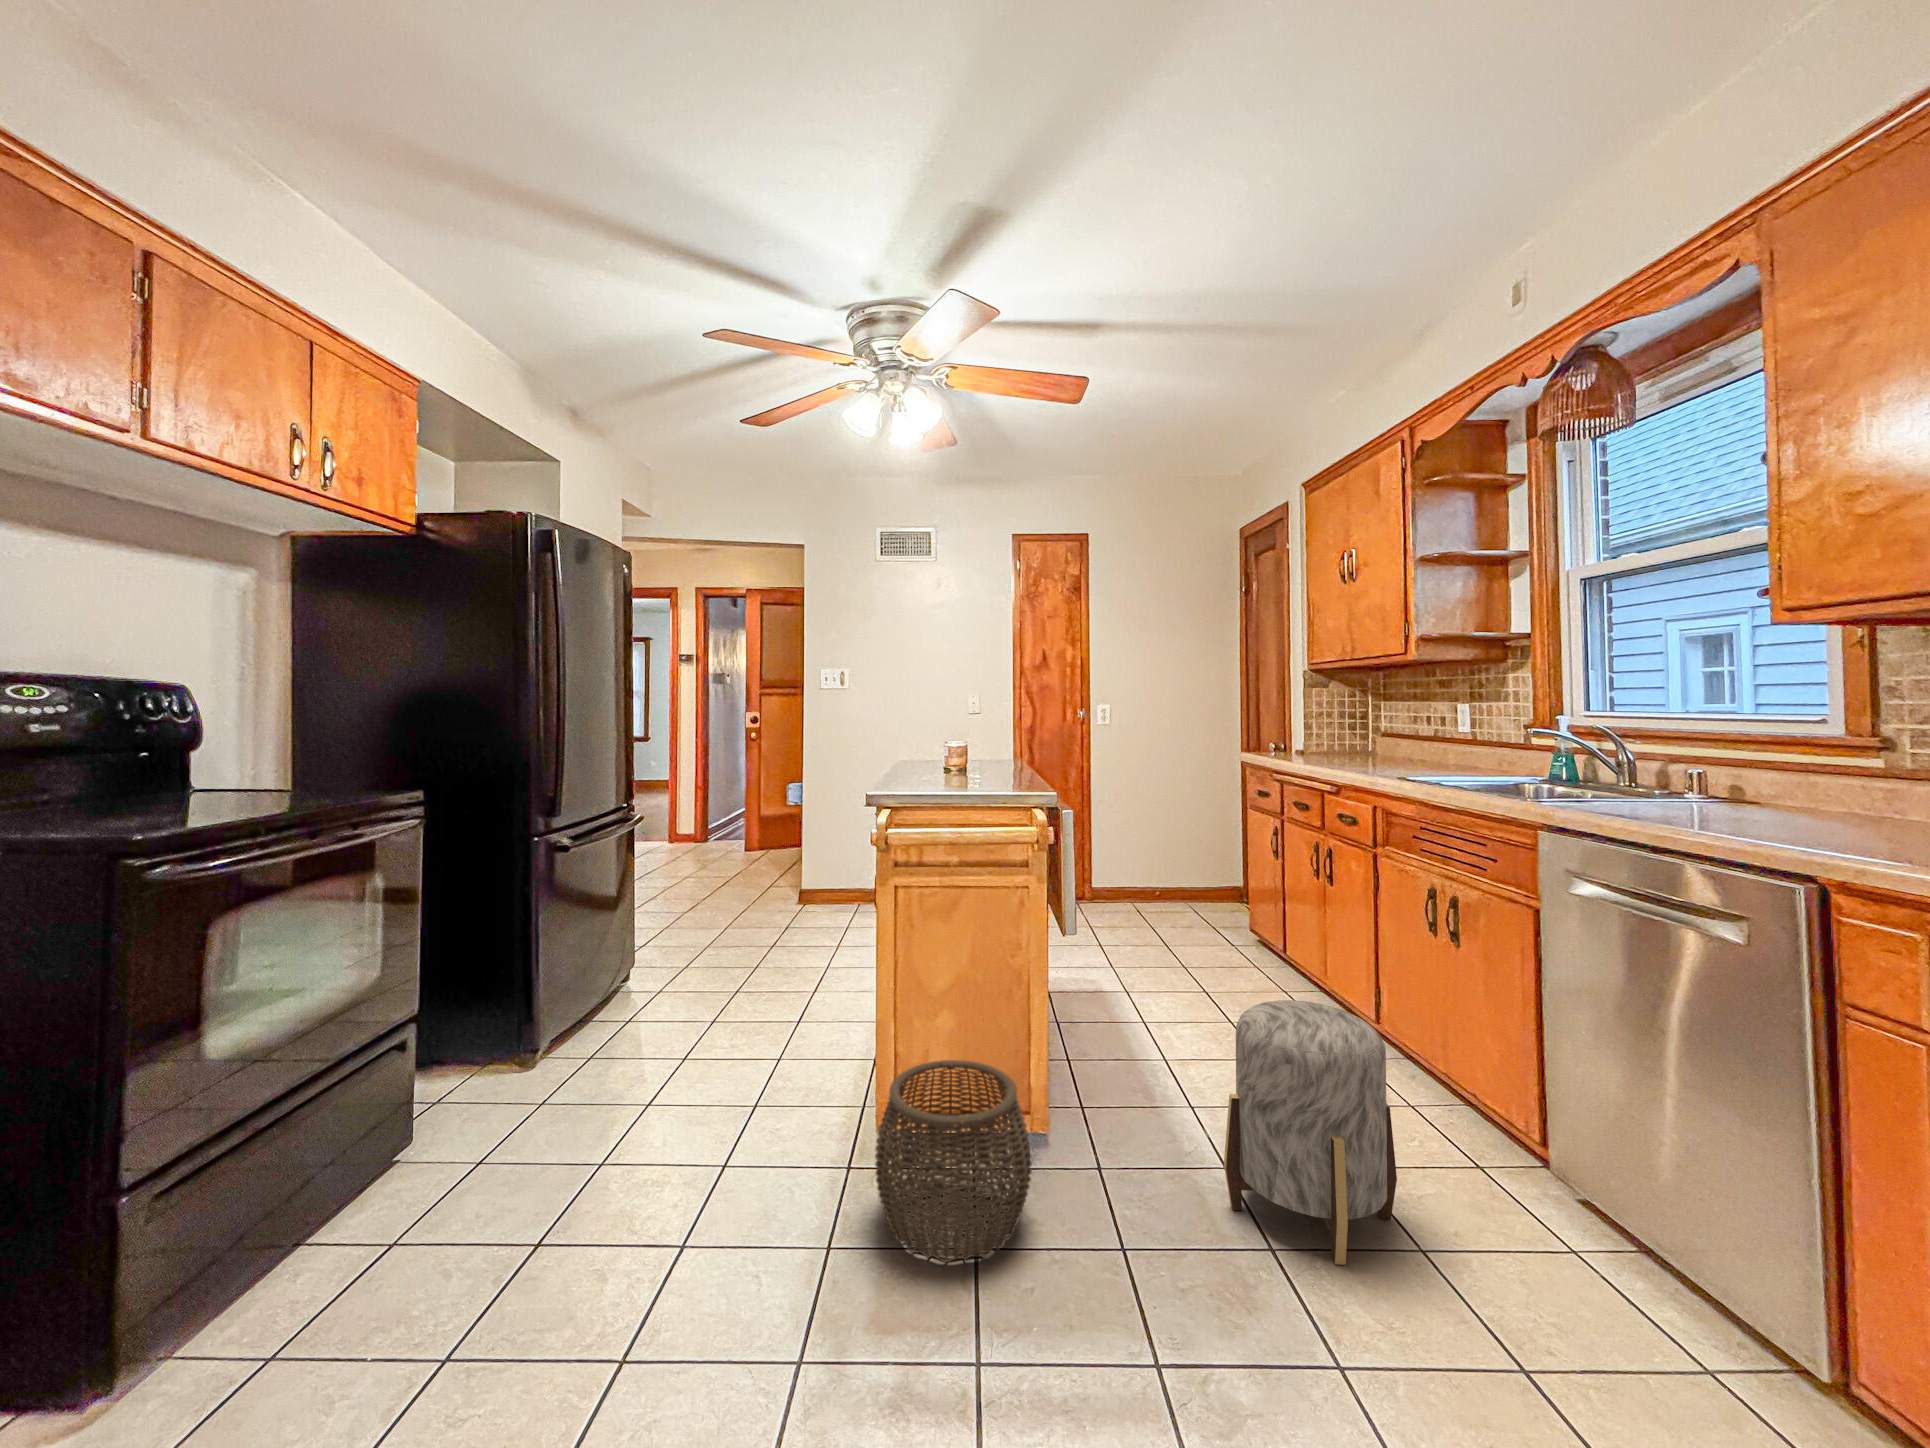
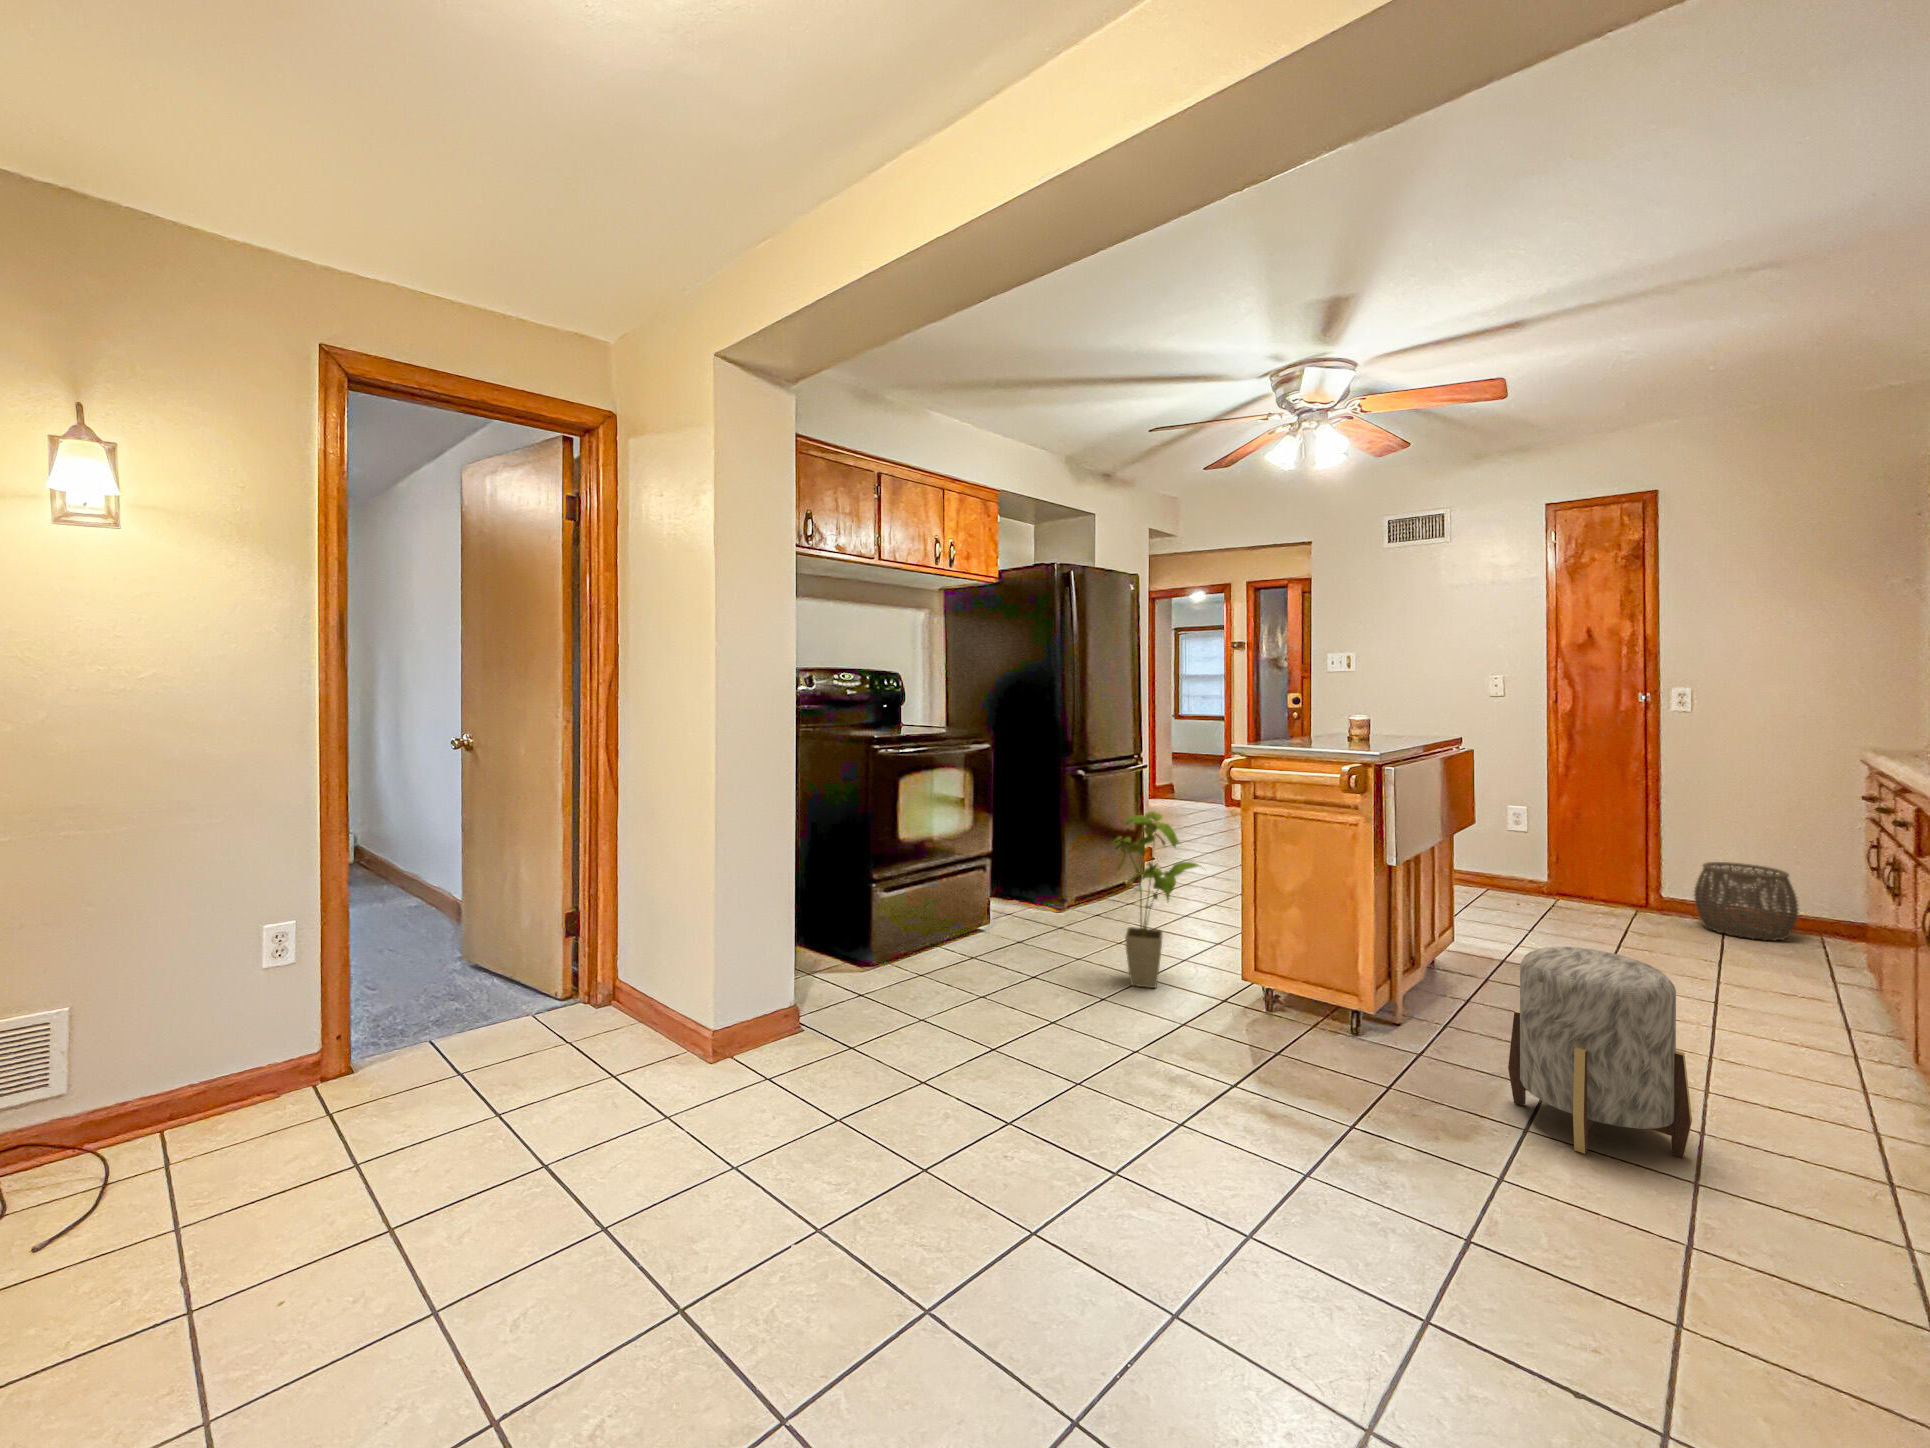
house plant: none [667,904,810,1192] -> present [1114,812,1199,988]
woven basket: present [875,1060,1032,1262] -> present [1694,862,1799,941]

